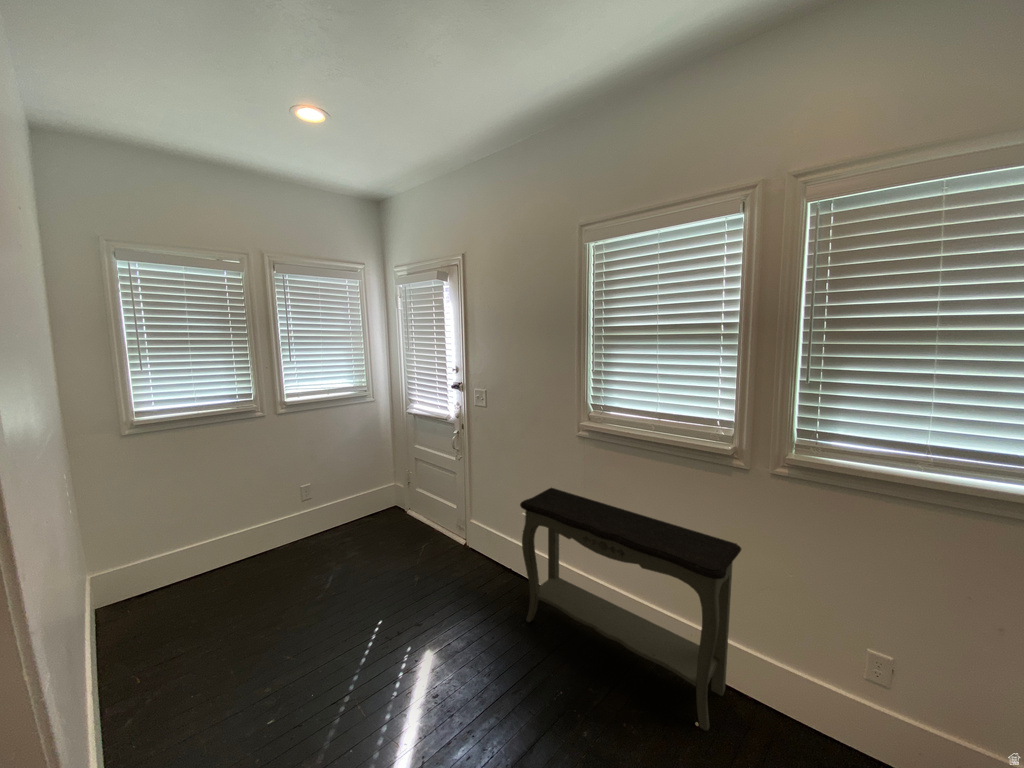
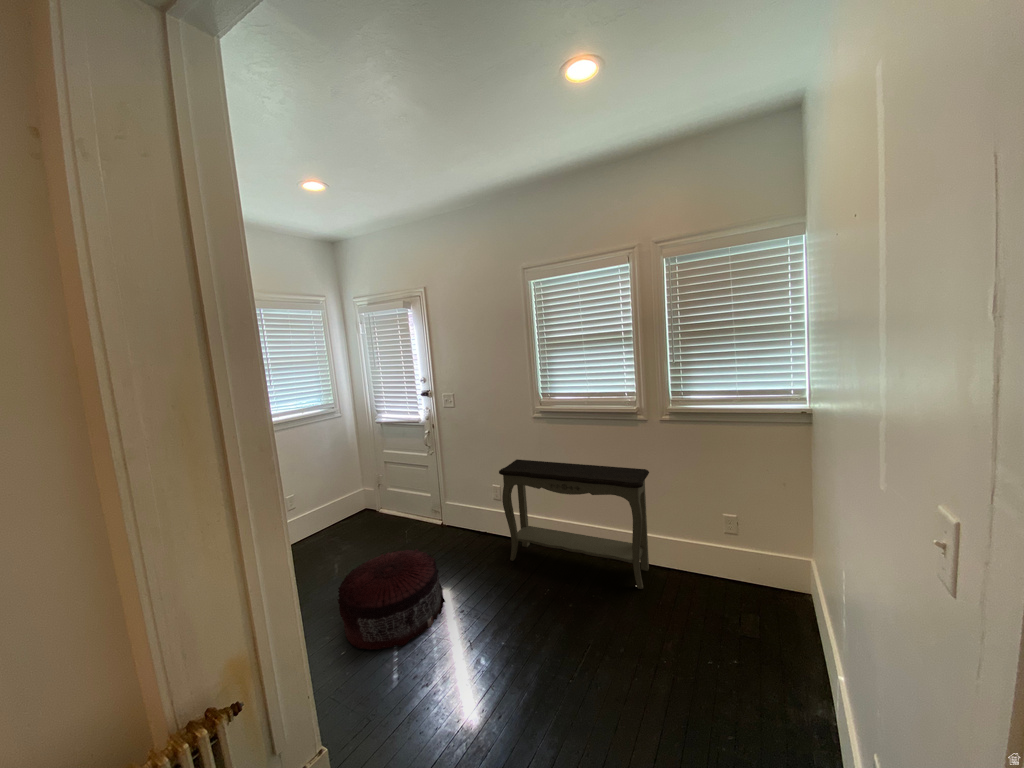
pouf: none [285,583,423,728] -> present [337,549,445,650]

